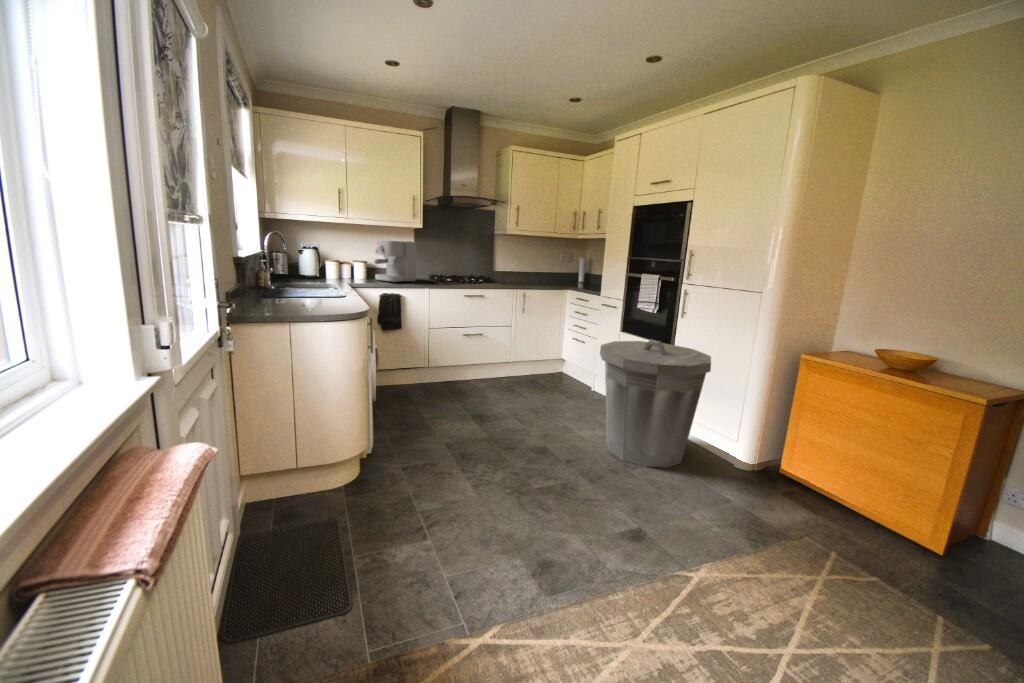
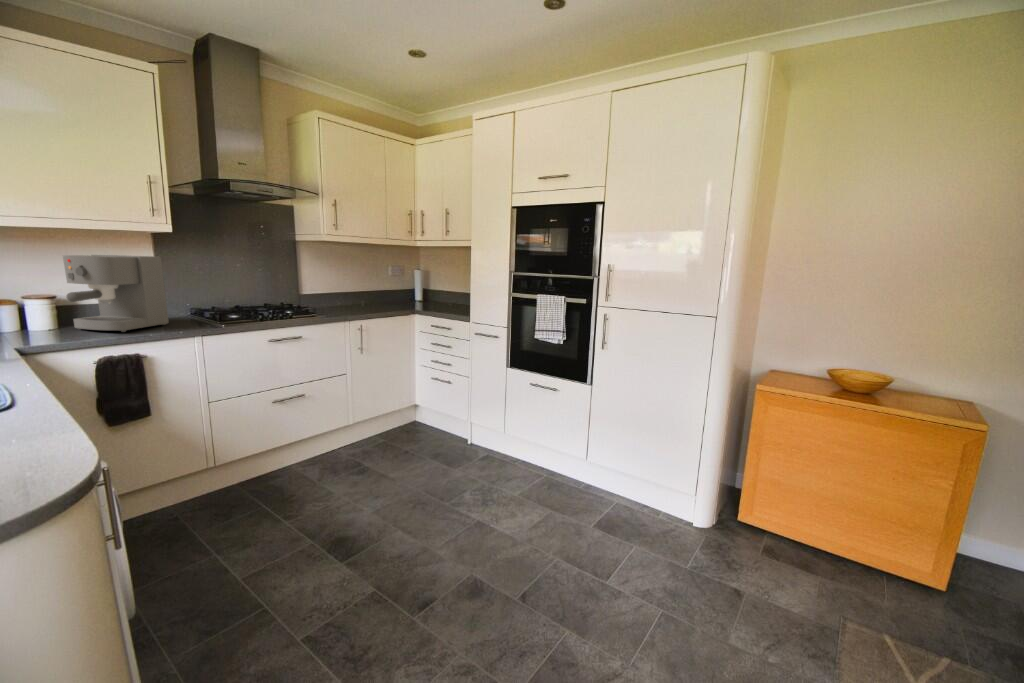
trash can: present [600,339,711,468] -> none [528,384,677,566]

